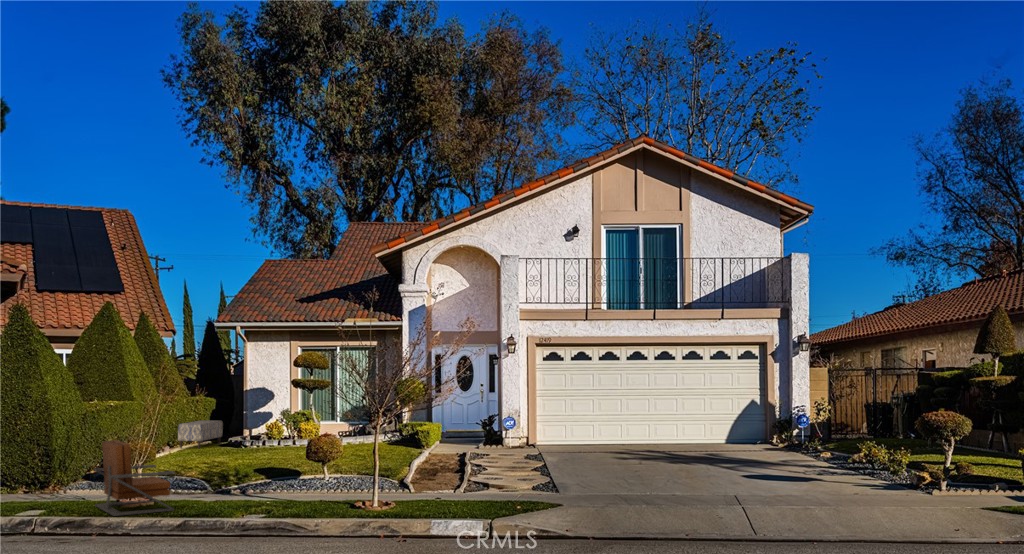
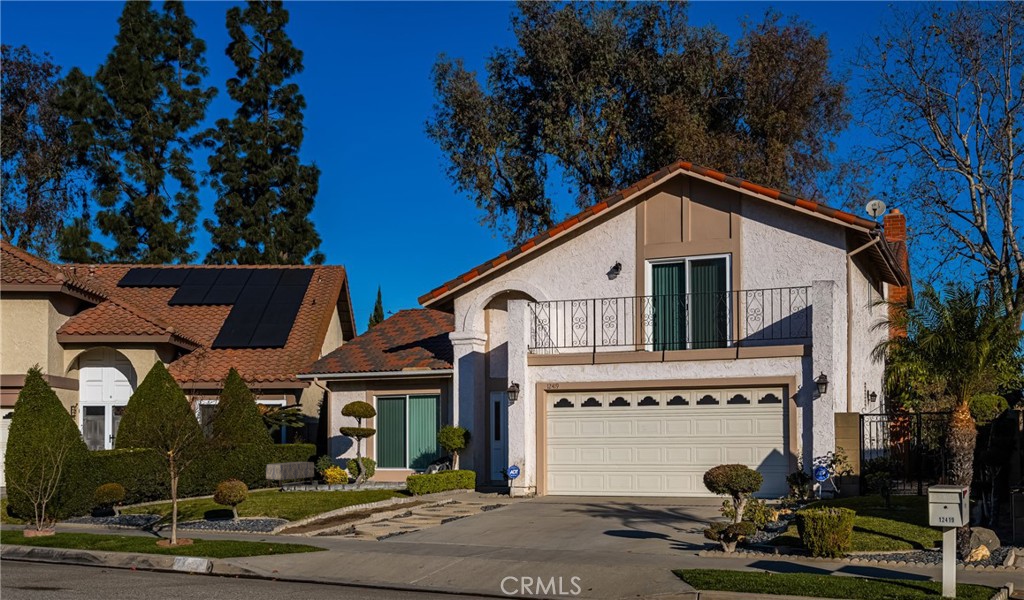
lounge chair: present [94,440,175,516] -> none [45,473,108,531]

